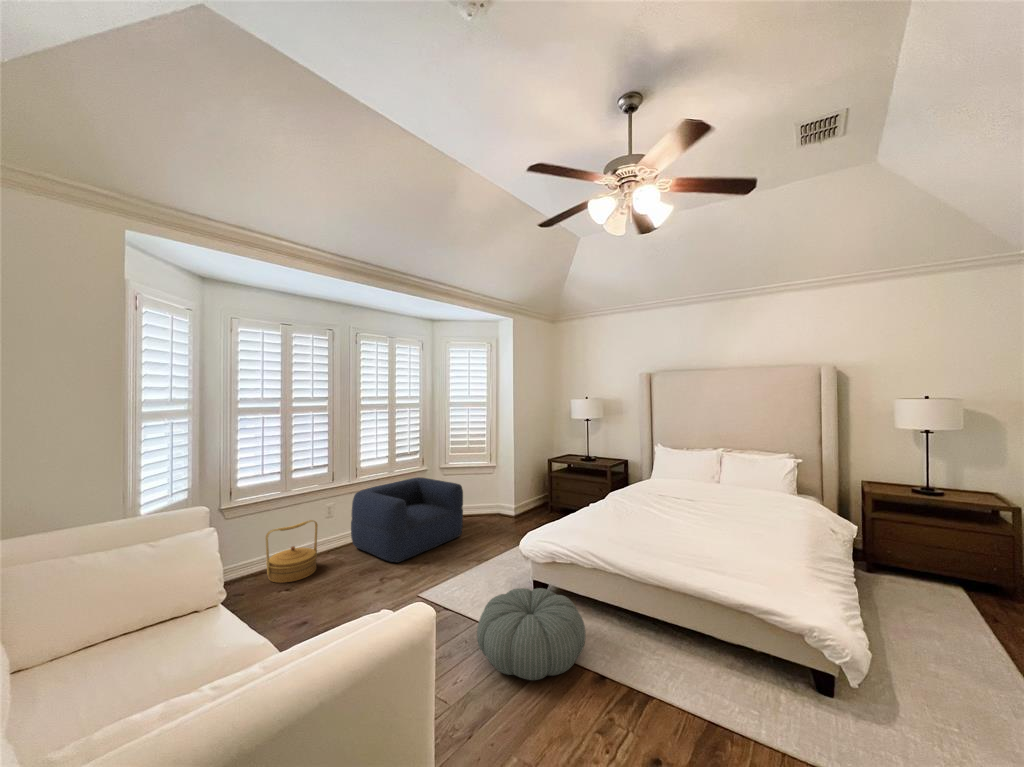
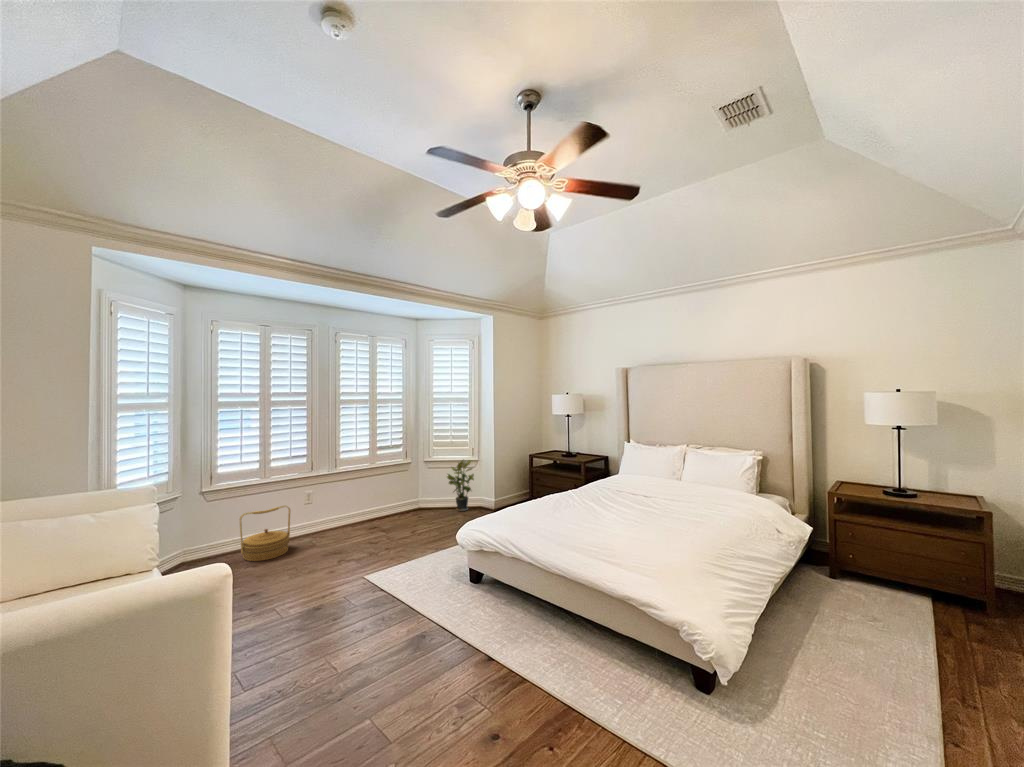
potted plant: none [467,465,496,519] -> present [447,460,474,511]
armchair: present [351,477,463,562] -> none [326,469,434,548]
pouf: present [477,588,586,680] -> none [387,574,490,657]

